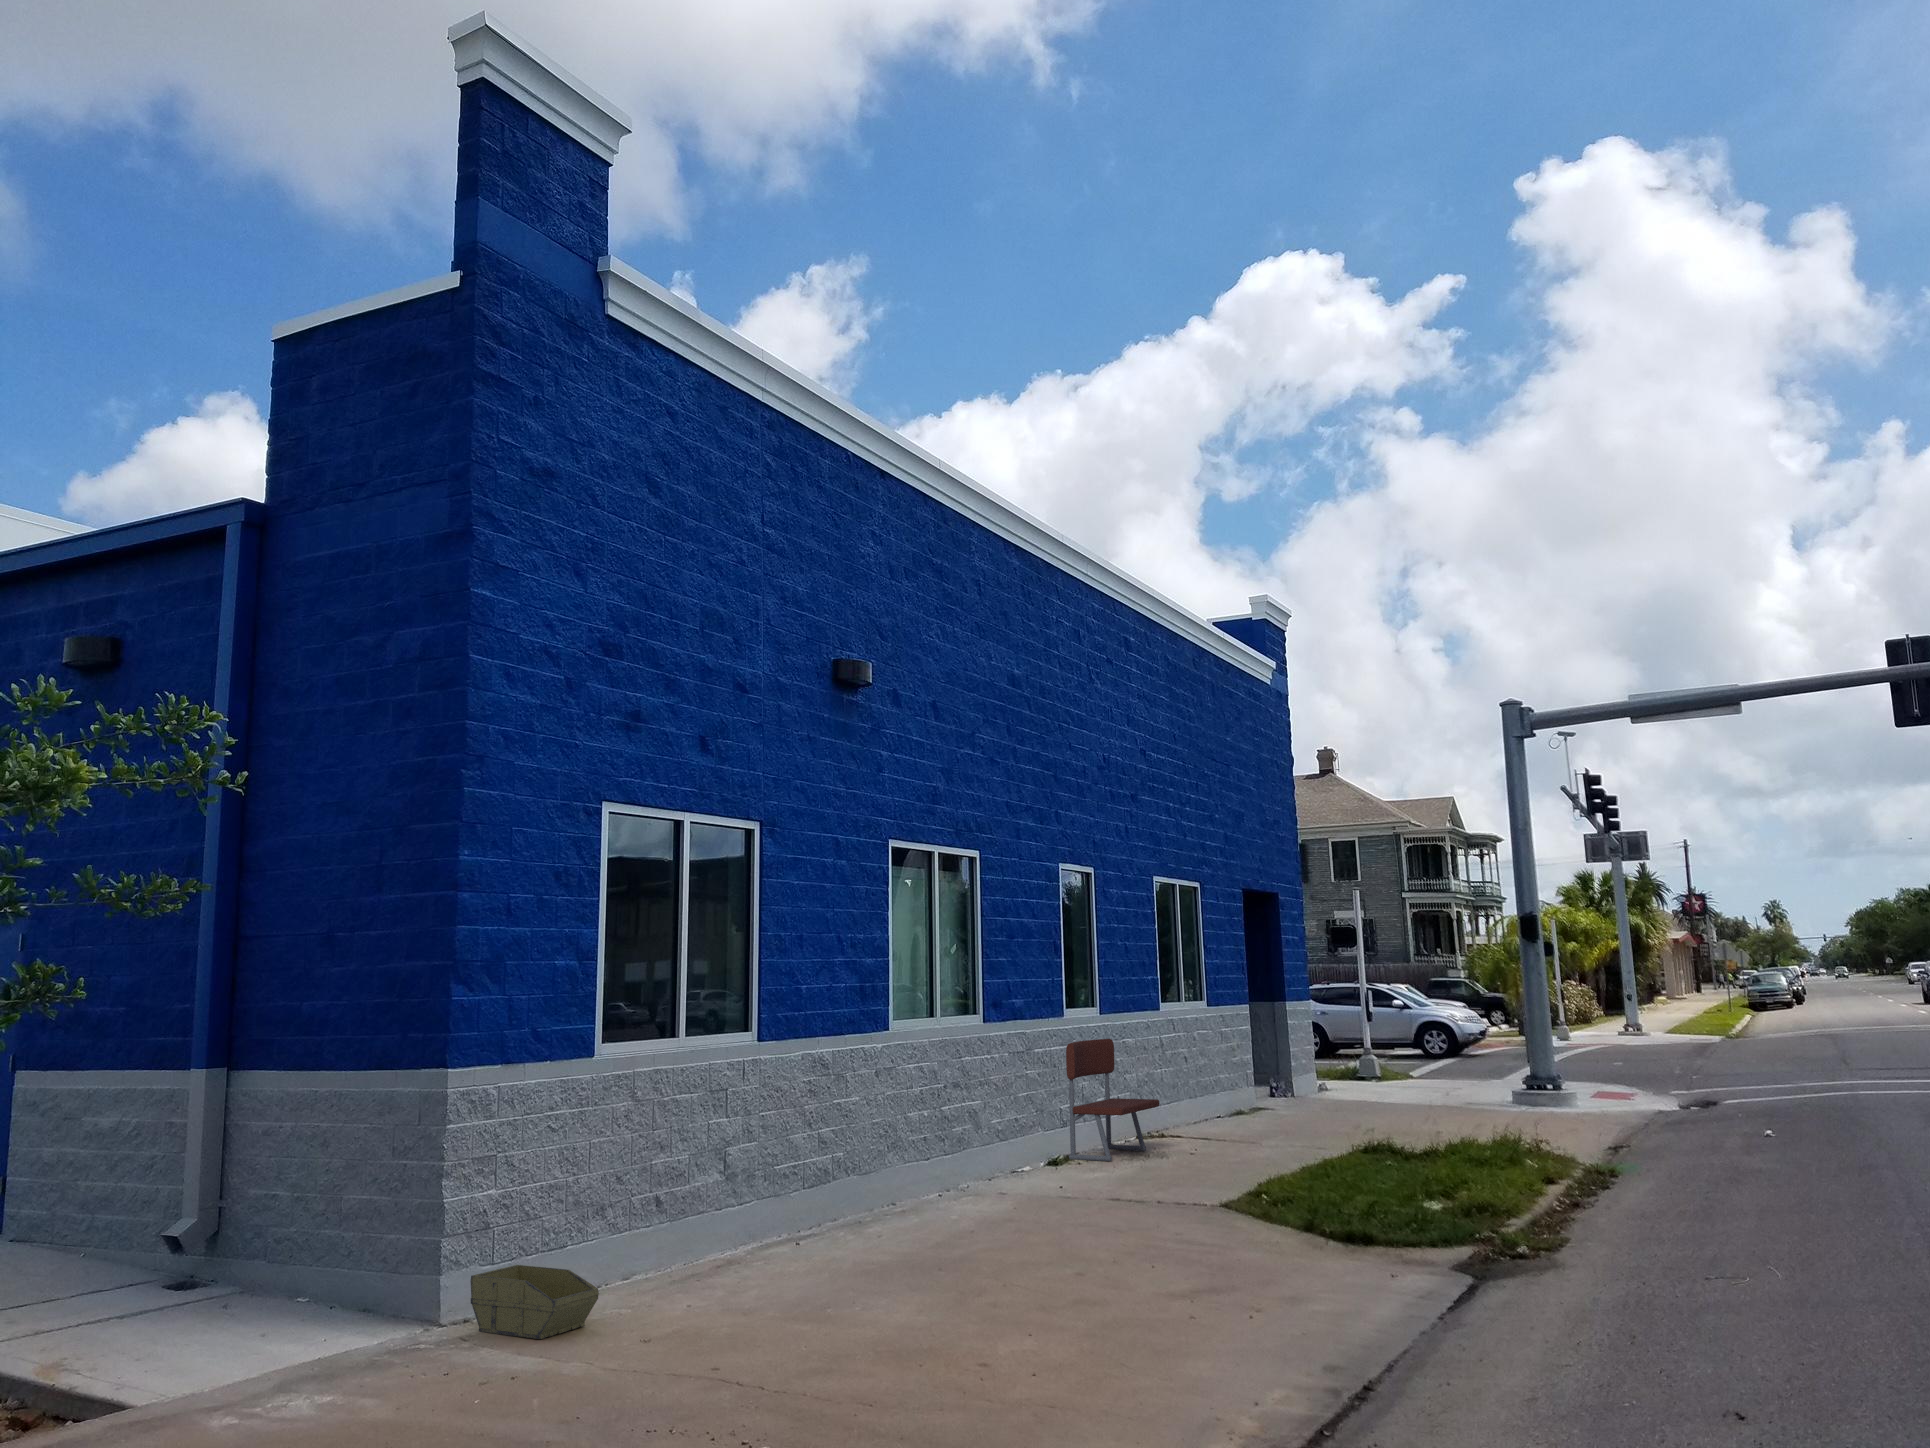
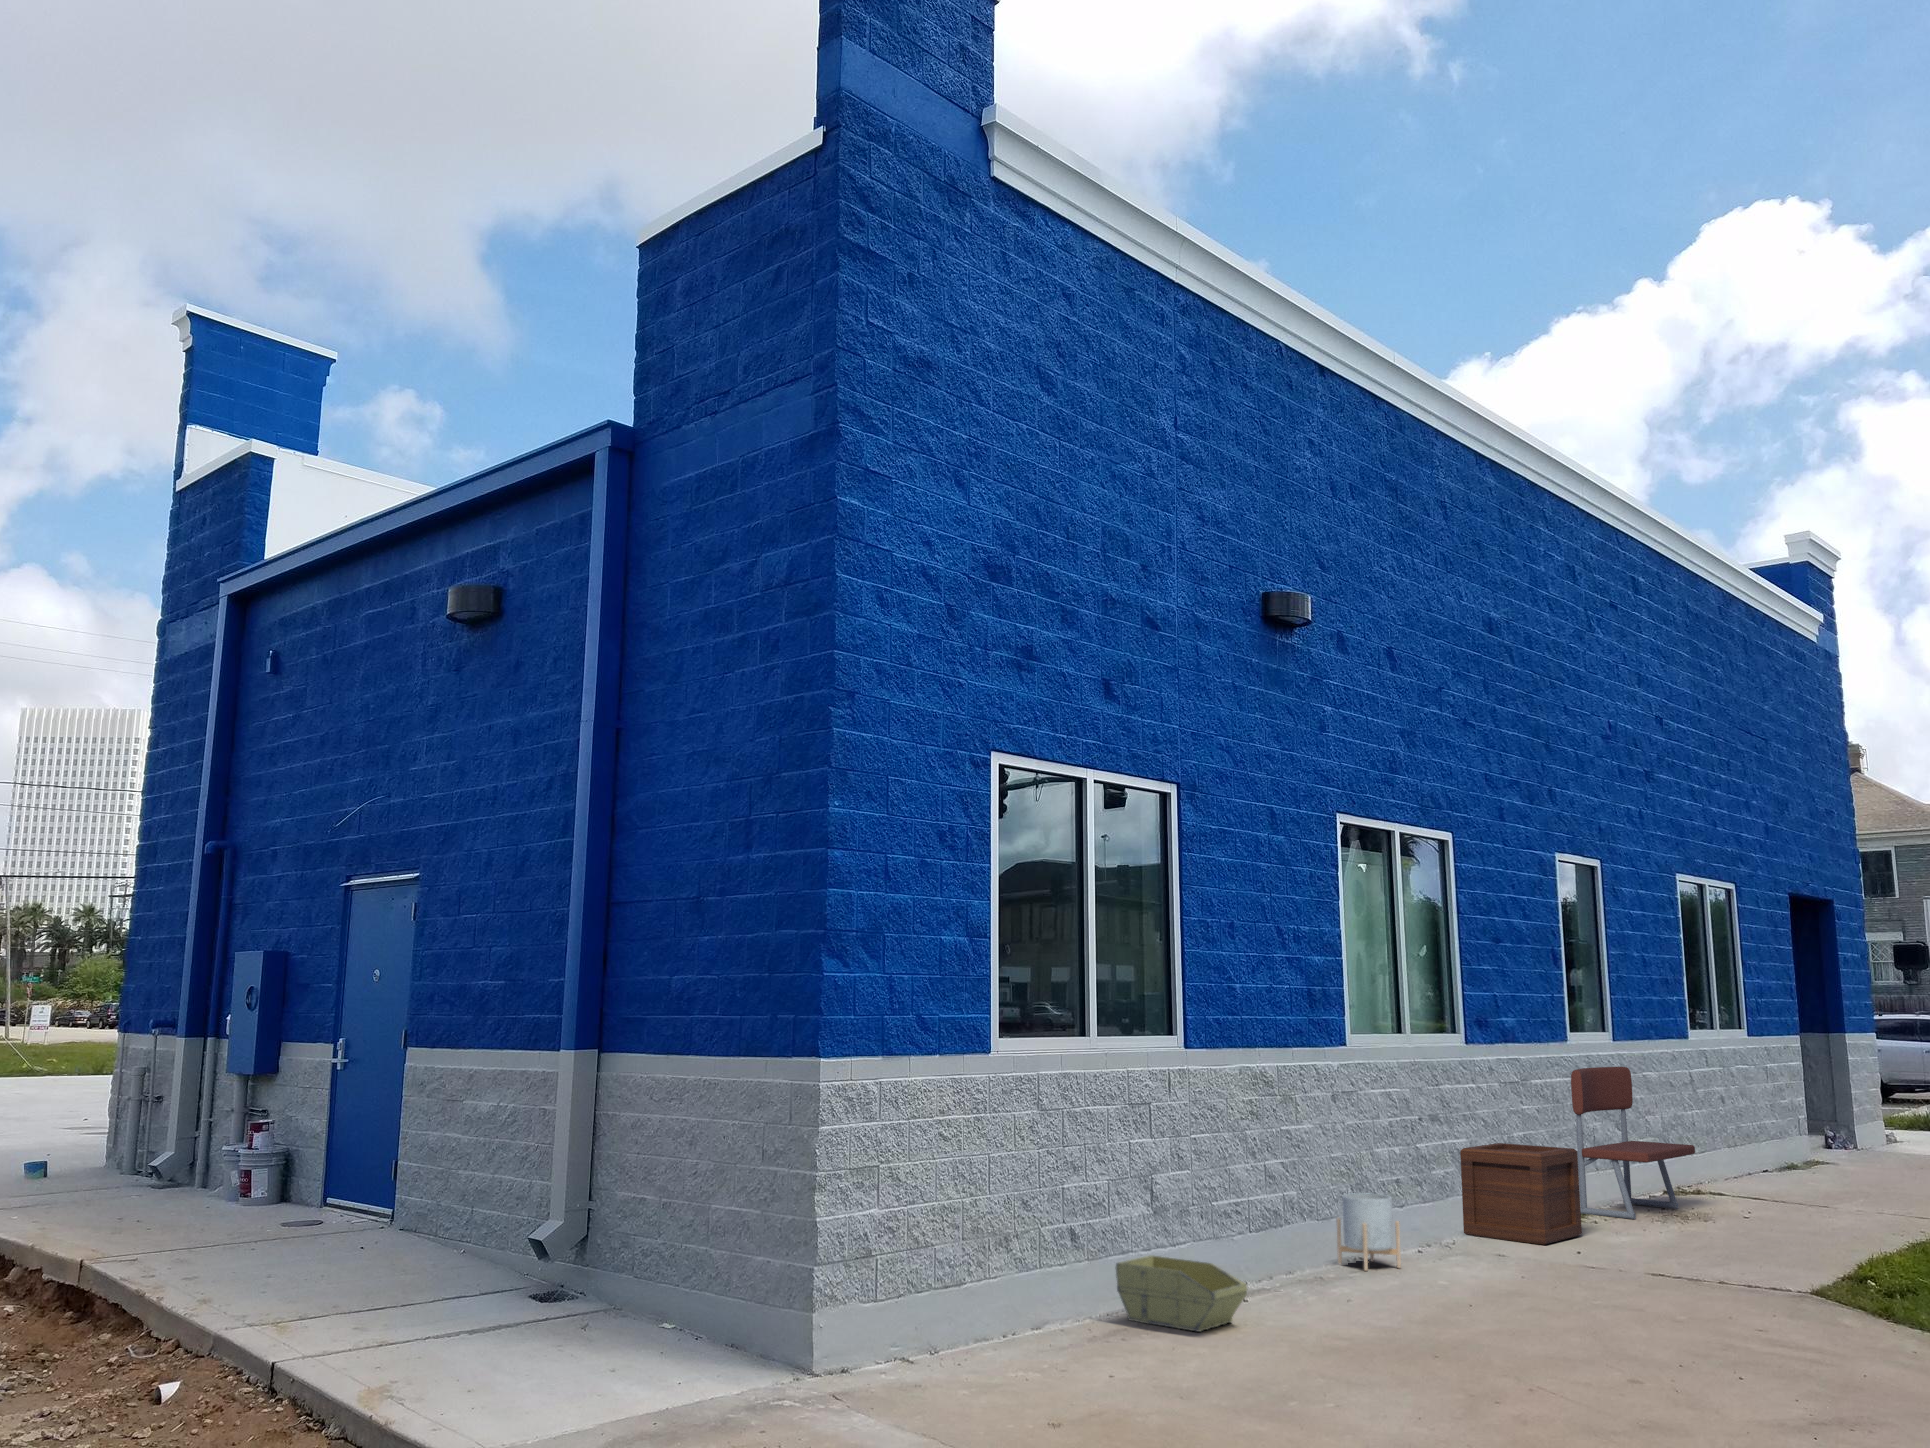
wooden crate: none [976,1106,1068,1186] -> present [1460,1143,1582,1245]
planter: none [874,1153,924,1216] -> present [1337,1193,1401,1271]
storage bin: present [470,1265,599,1339] -> present [1116,1255,1248,1332]

